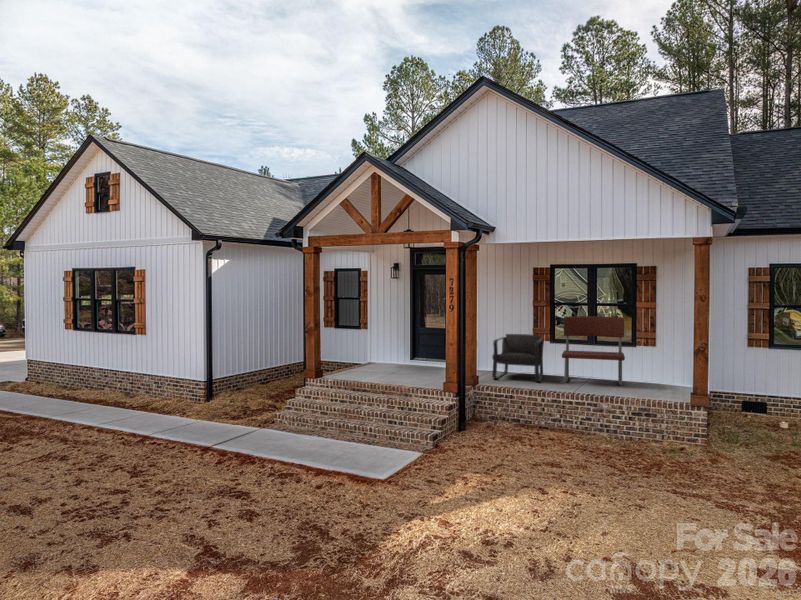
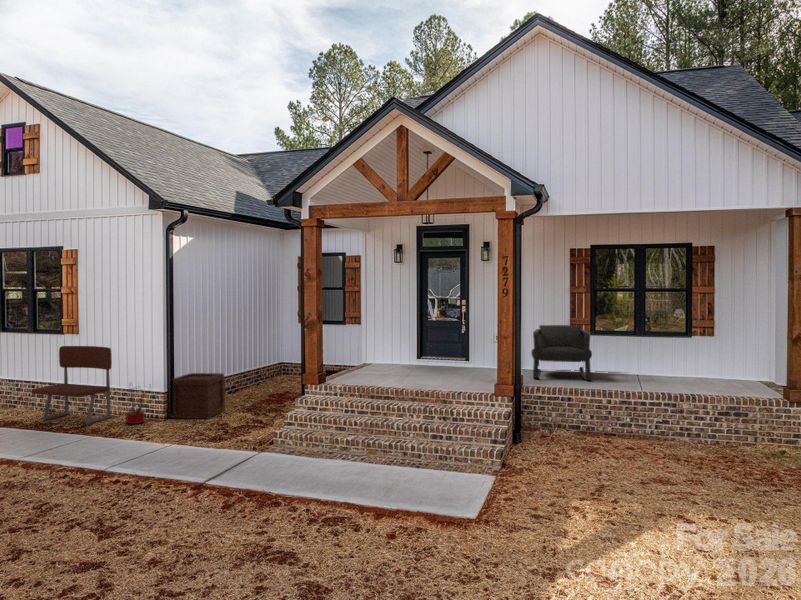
bench: present [562,316,625,385] -> present [31,346,112,424]
wooden crate: none [210,367,253,403] -> present [172,373,225,419]
decorative plant: none [177,371,194,405] -> present [126,383,149,424]

